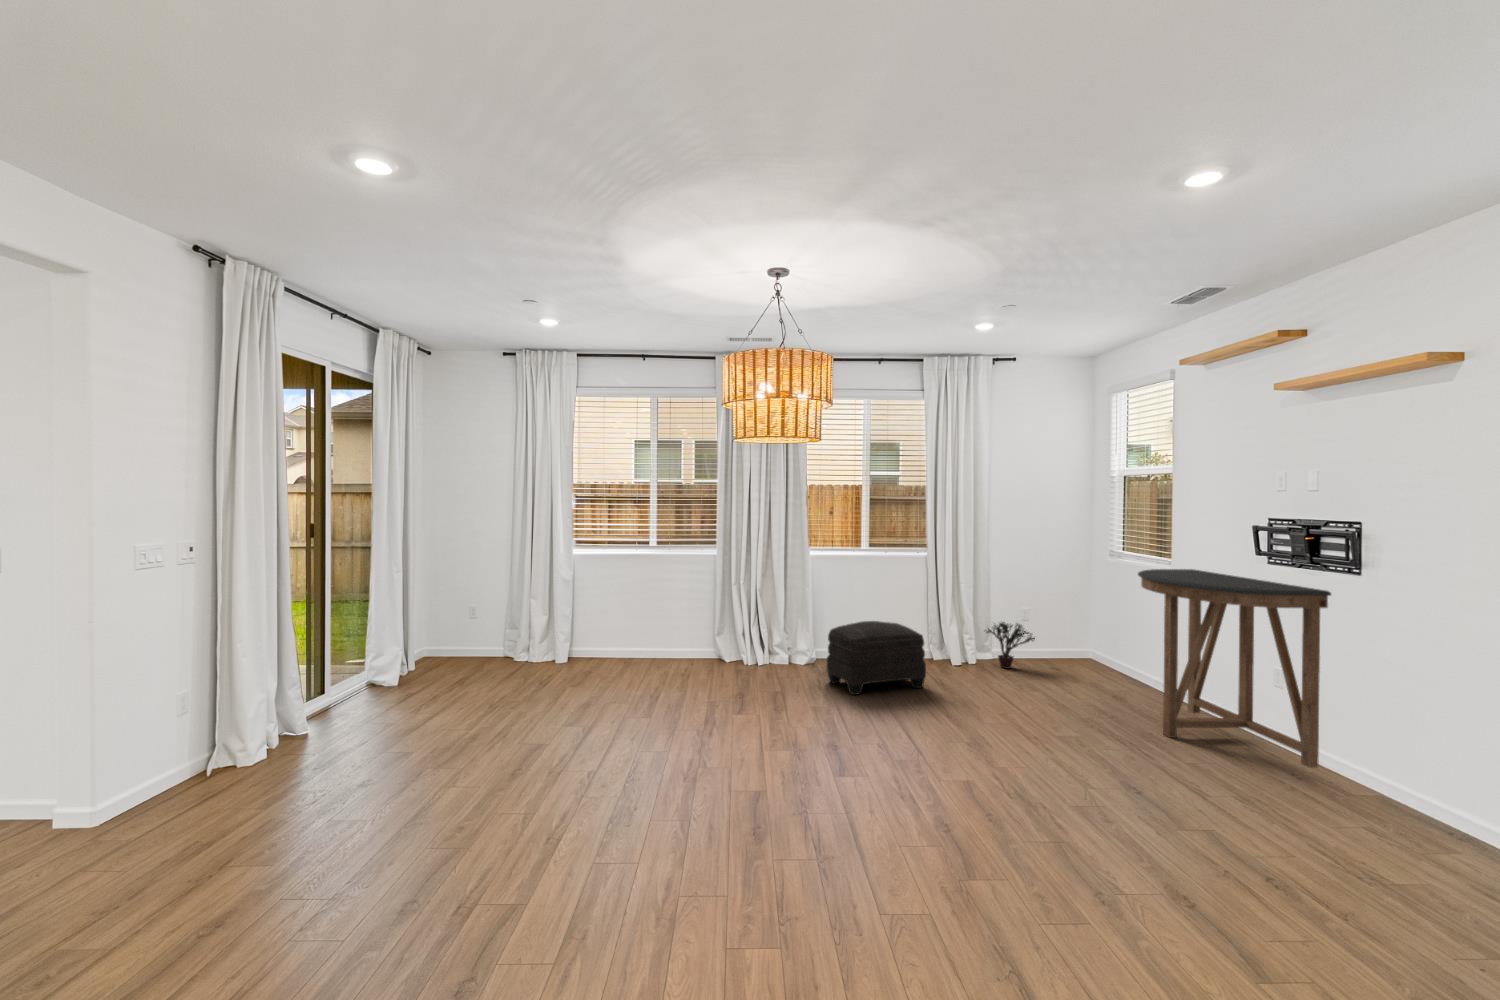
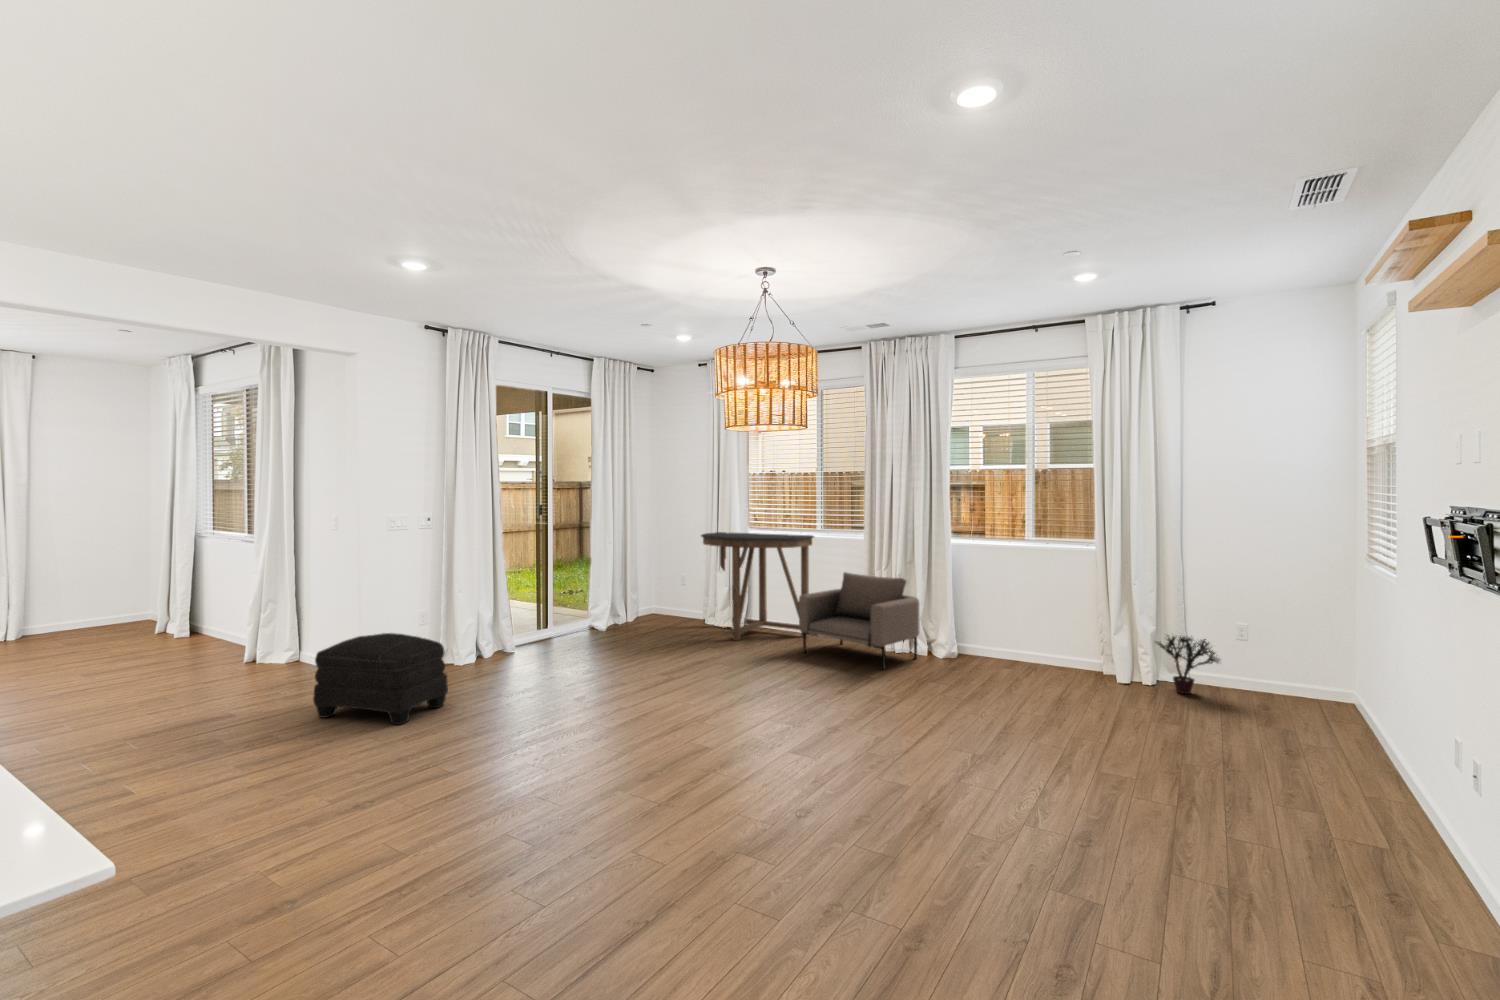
console table: present [1138,569,1331,768] -> present [701,532,814,640]
armchair: none [675,588,791,684] -> present [799,572,919,670]
ottoman: present [827,621,926,695] -> present [313,633,448,725]

